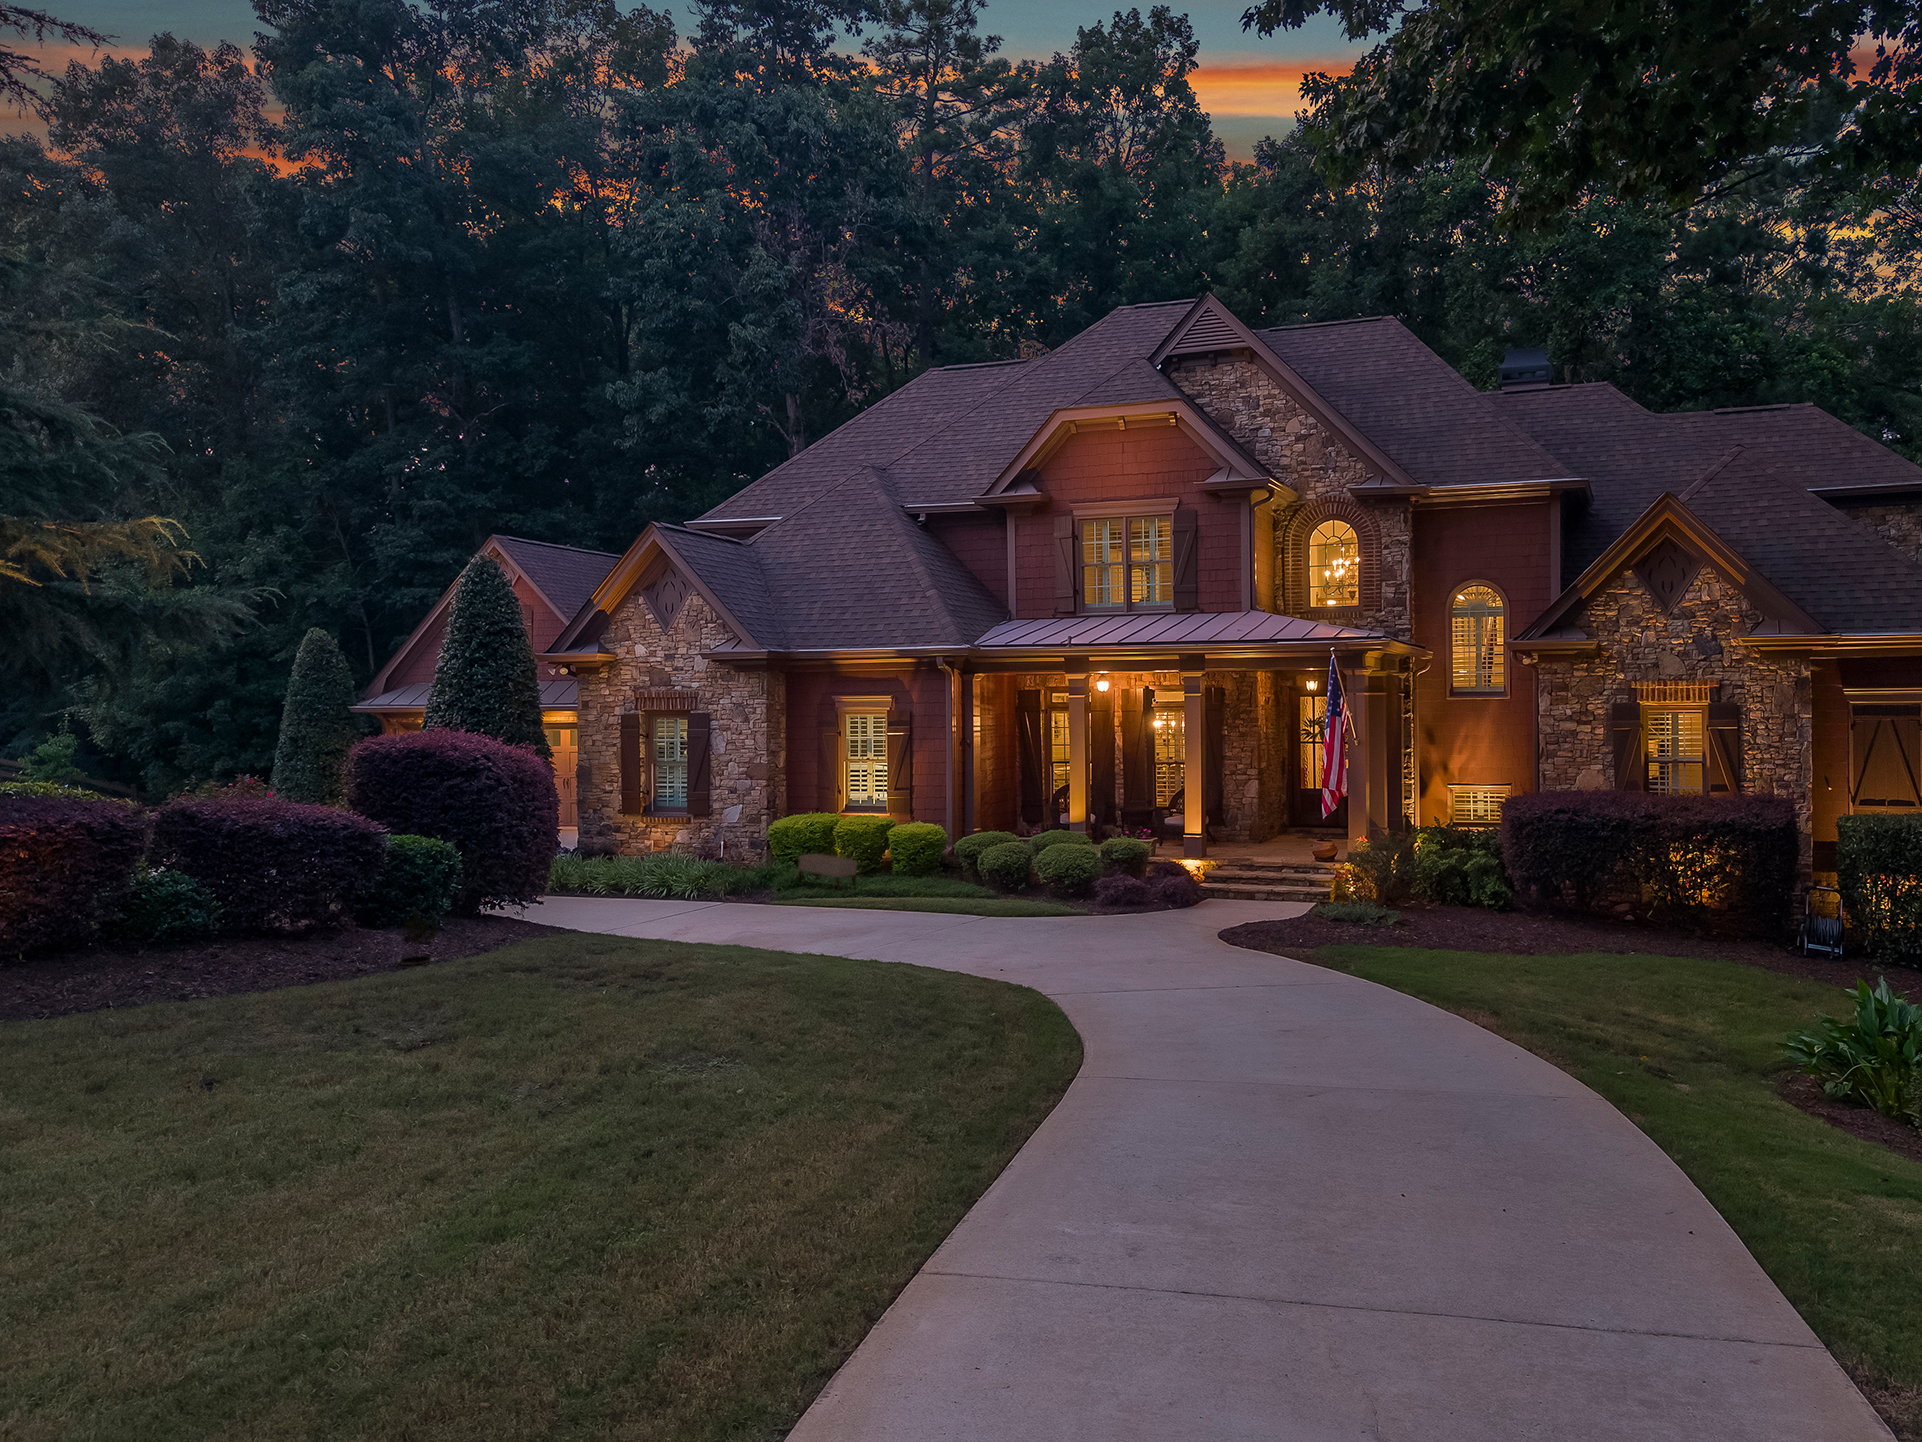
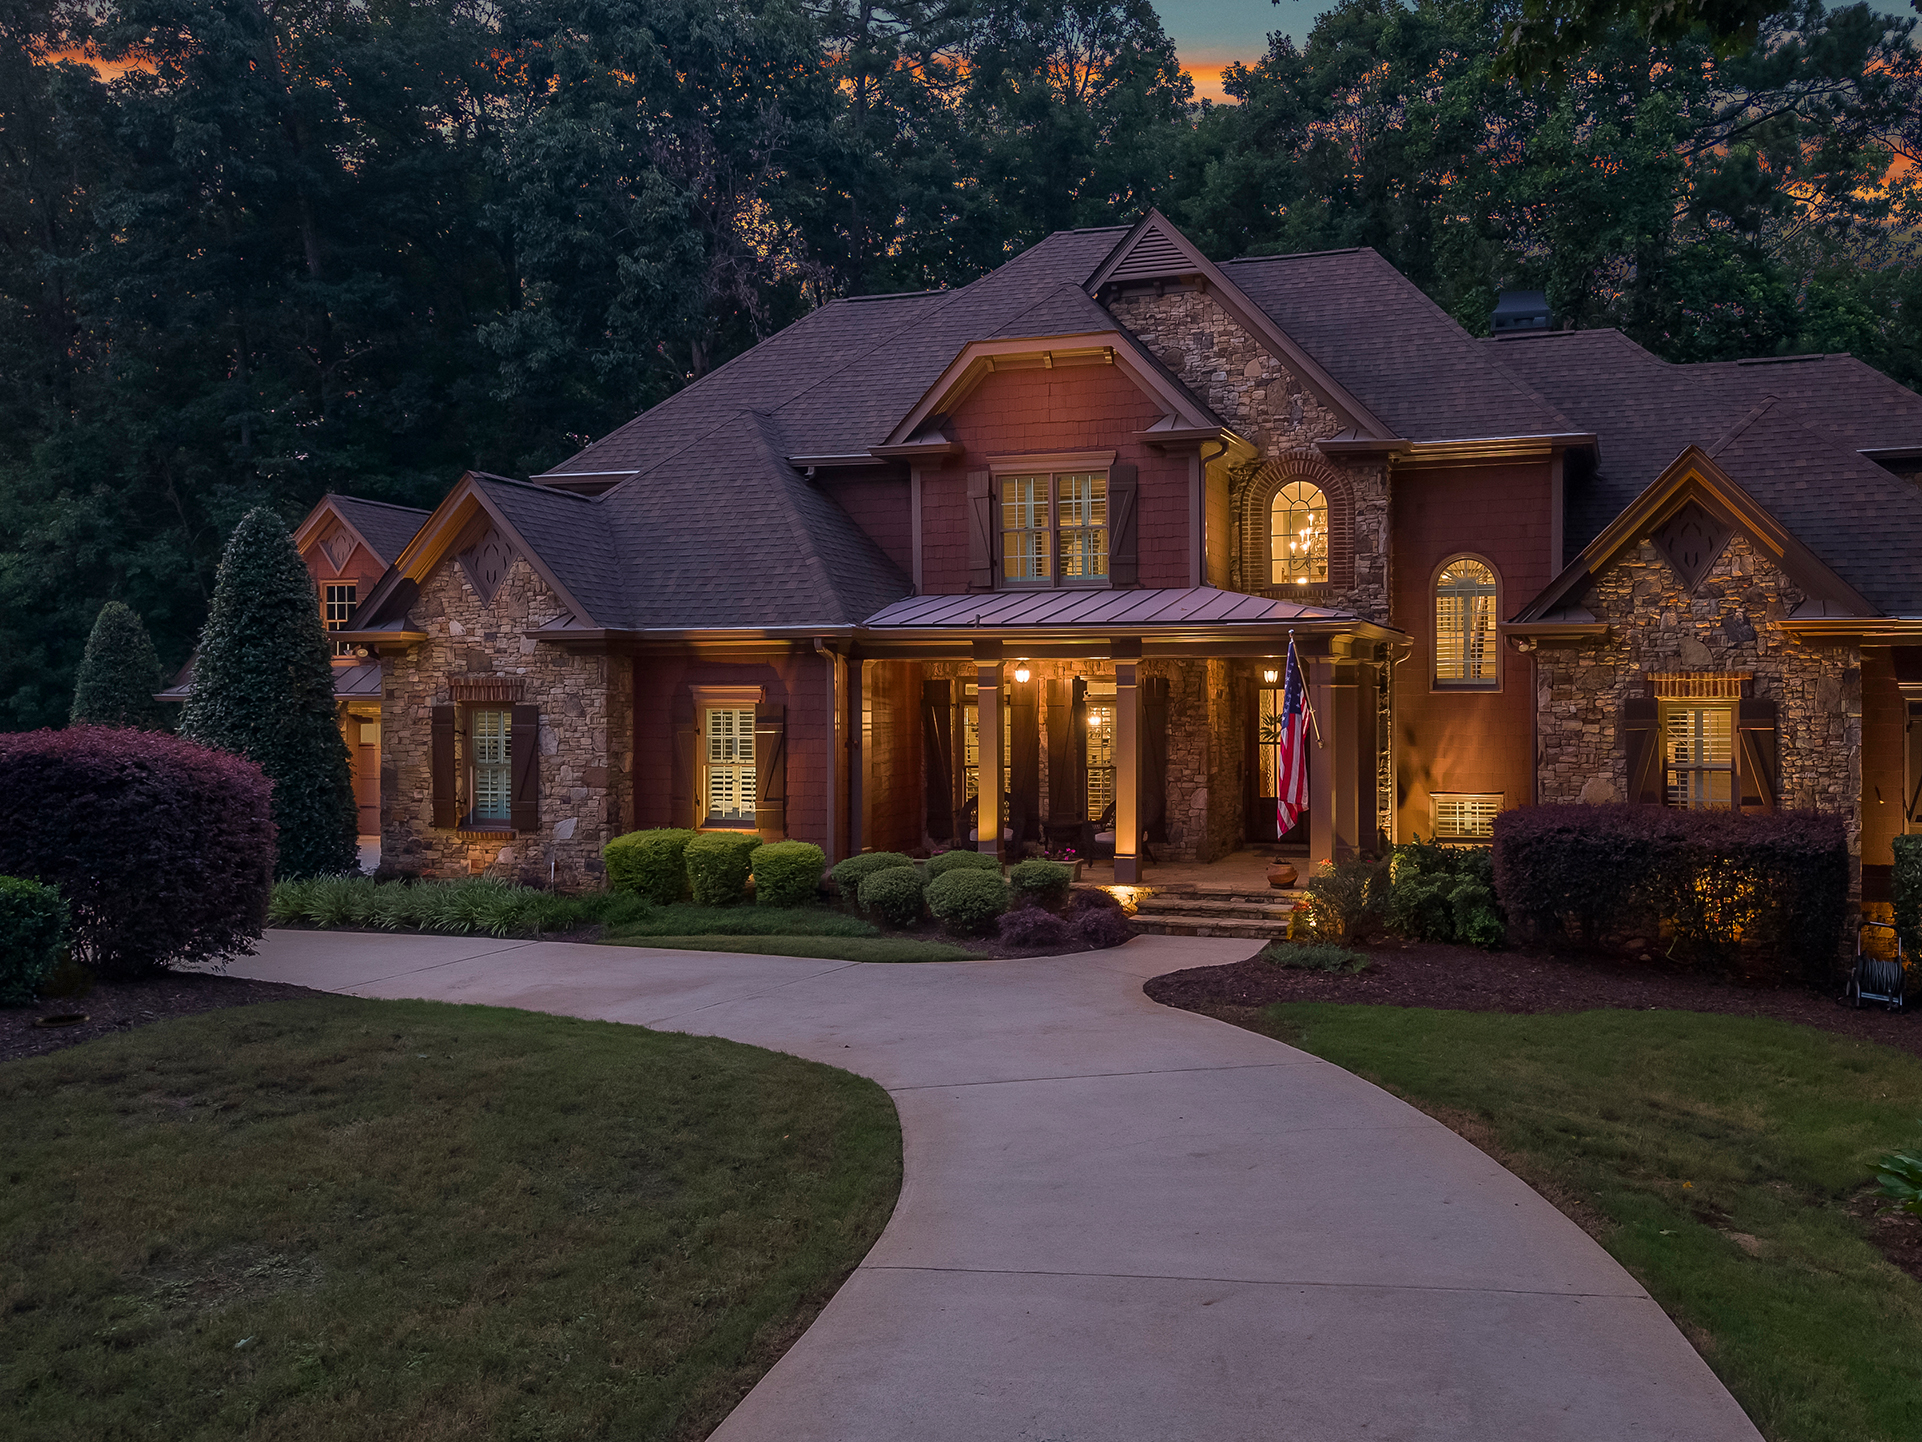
bench: present [798,853,857,890] -> none [643,876,713,922]

